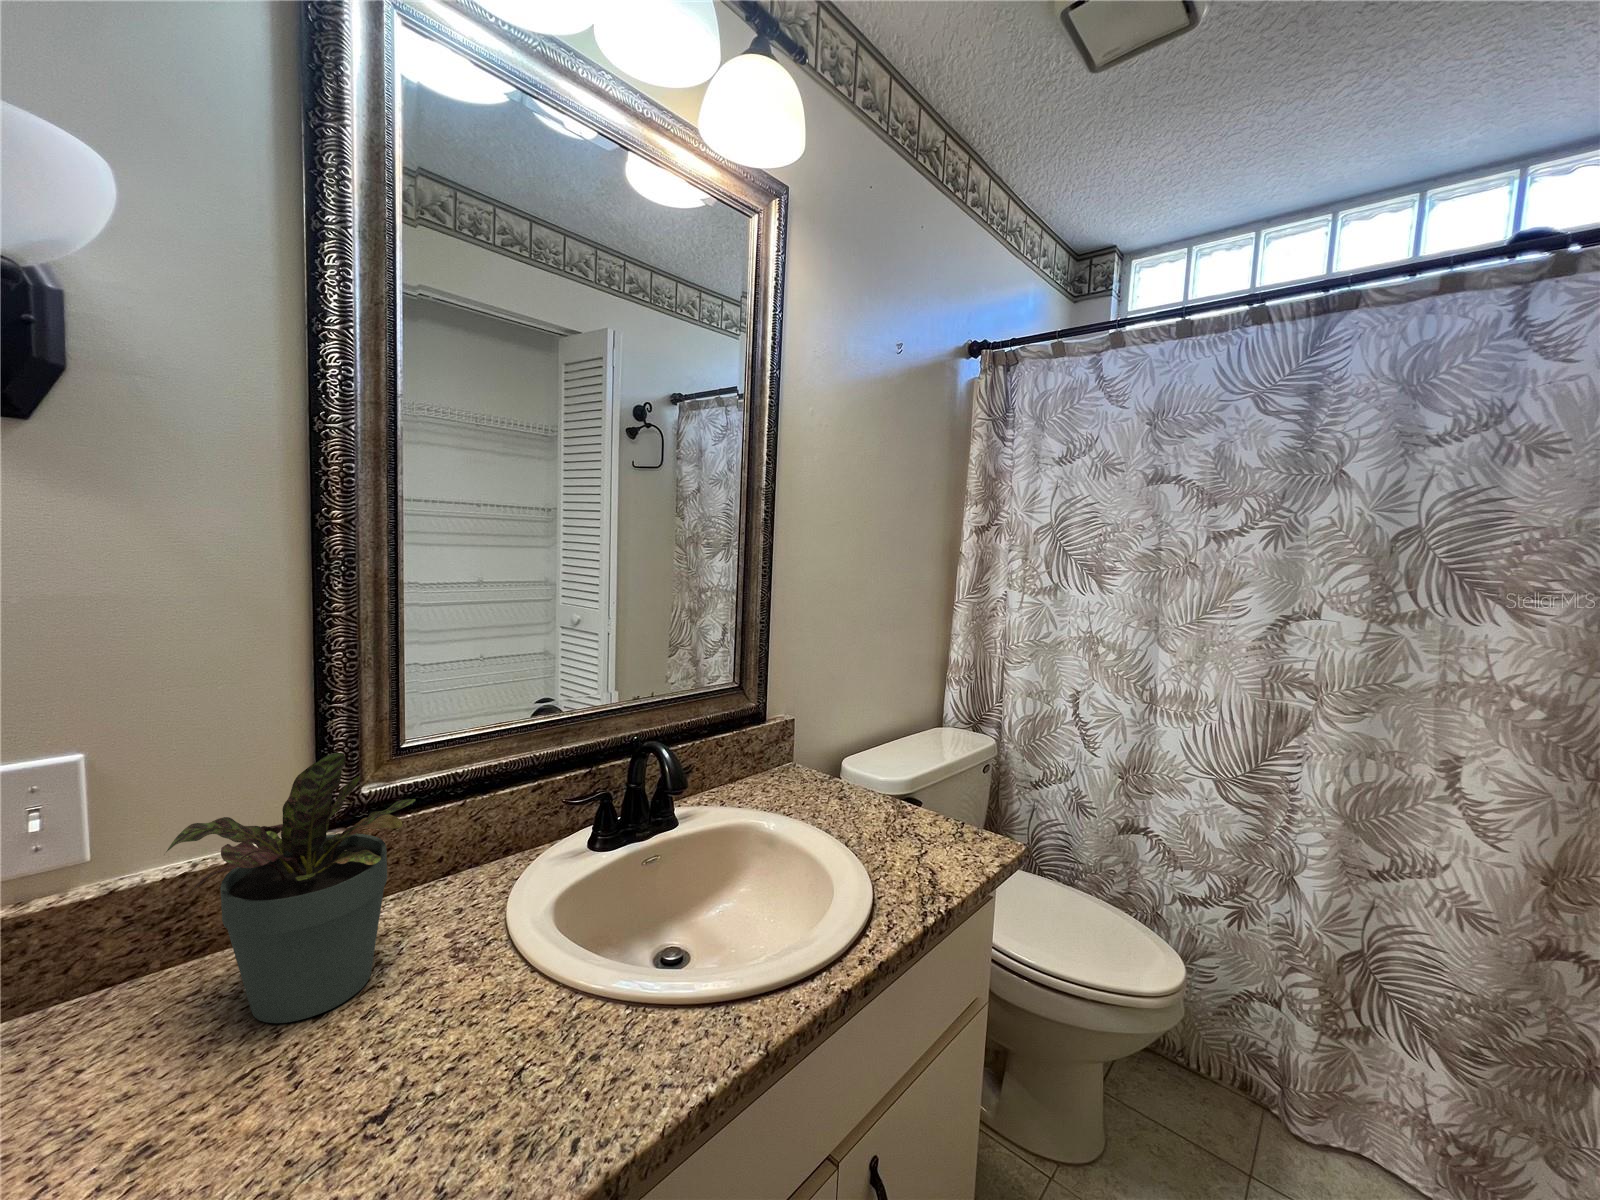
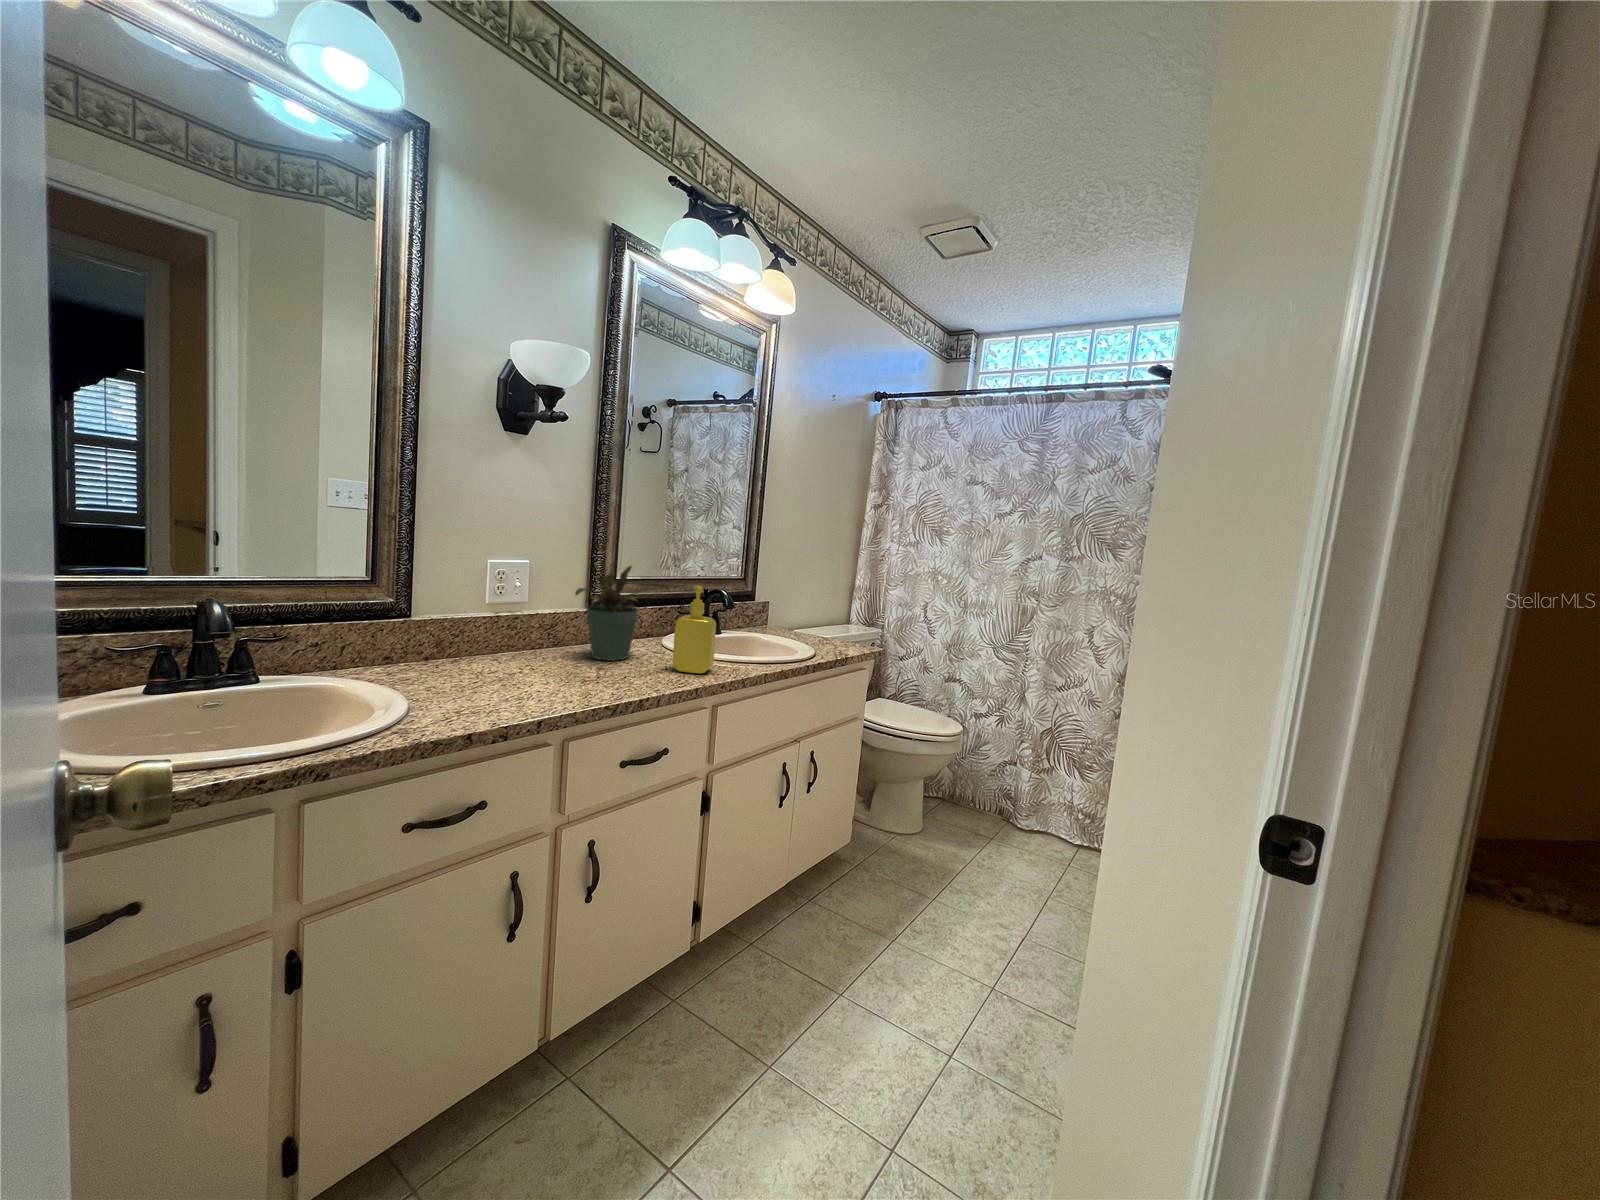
soap dispenser: none [415,825,558,1116] -> present [673,585,716,674]

